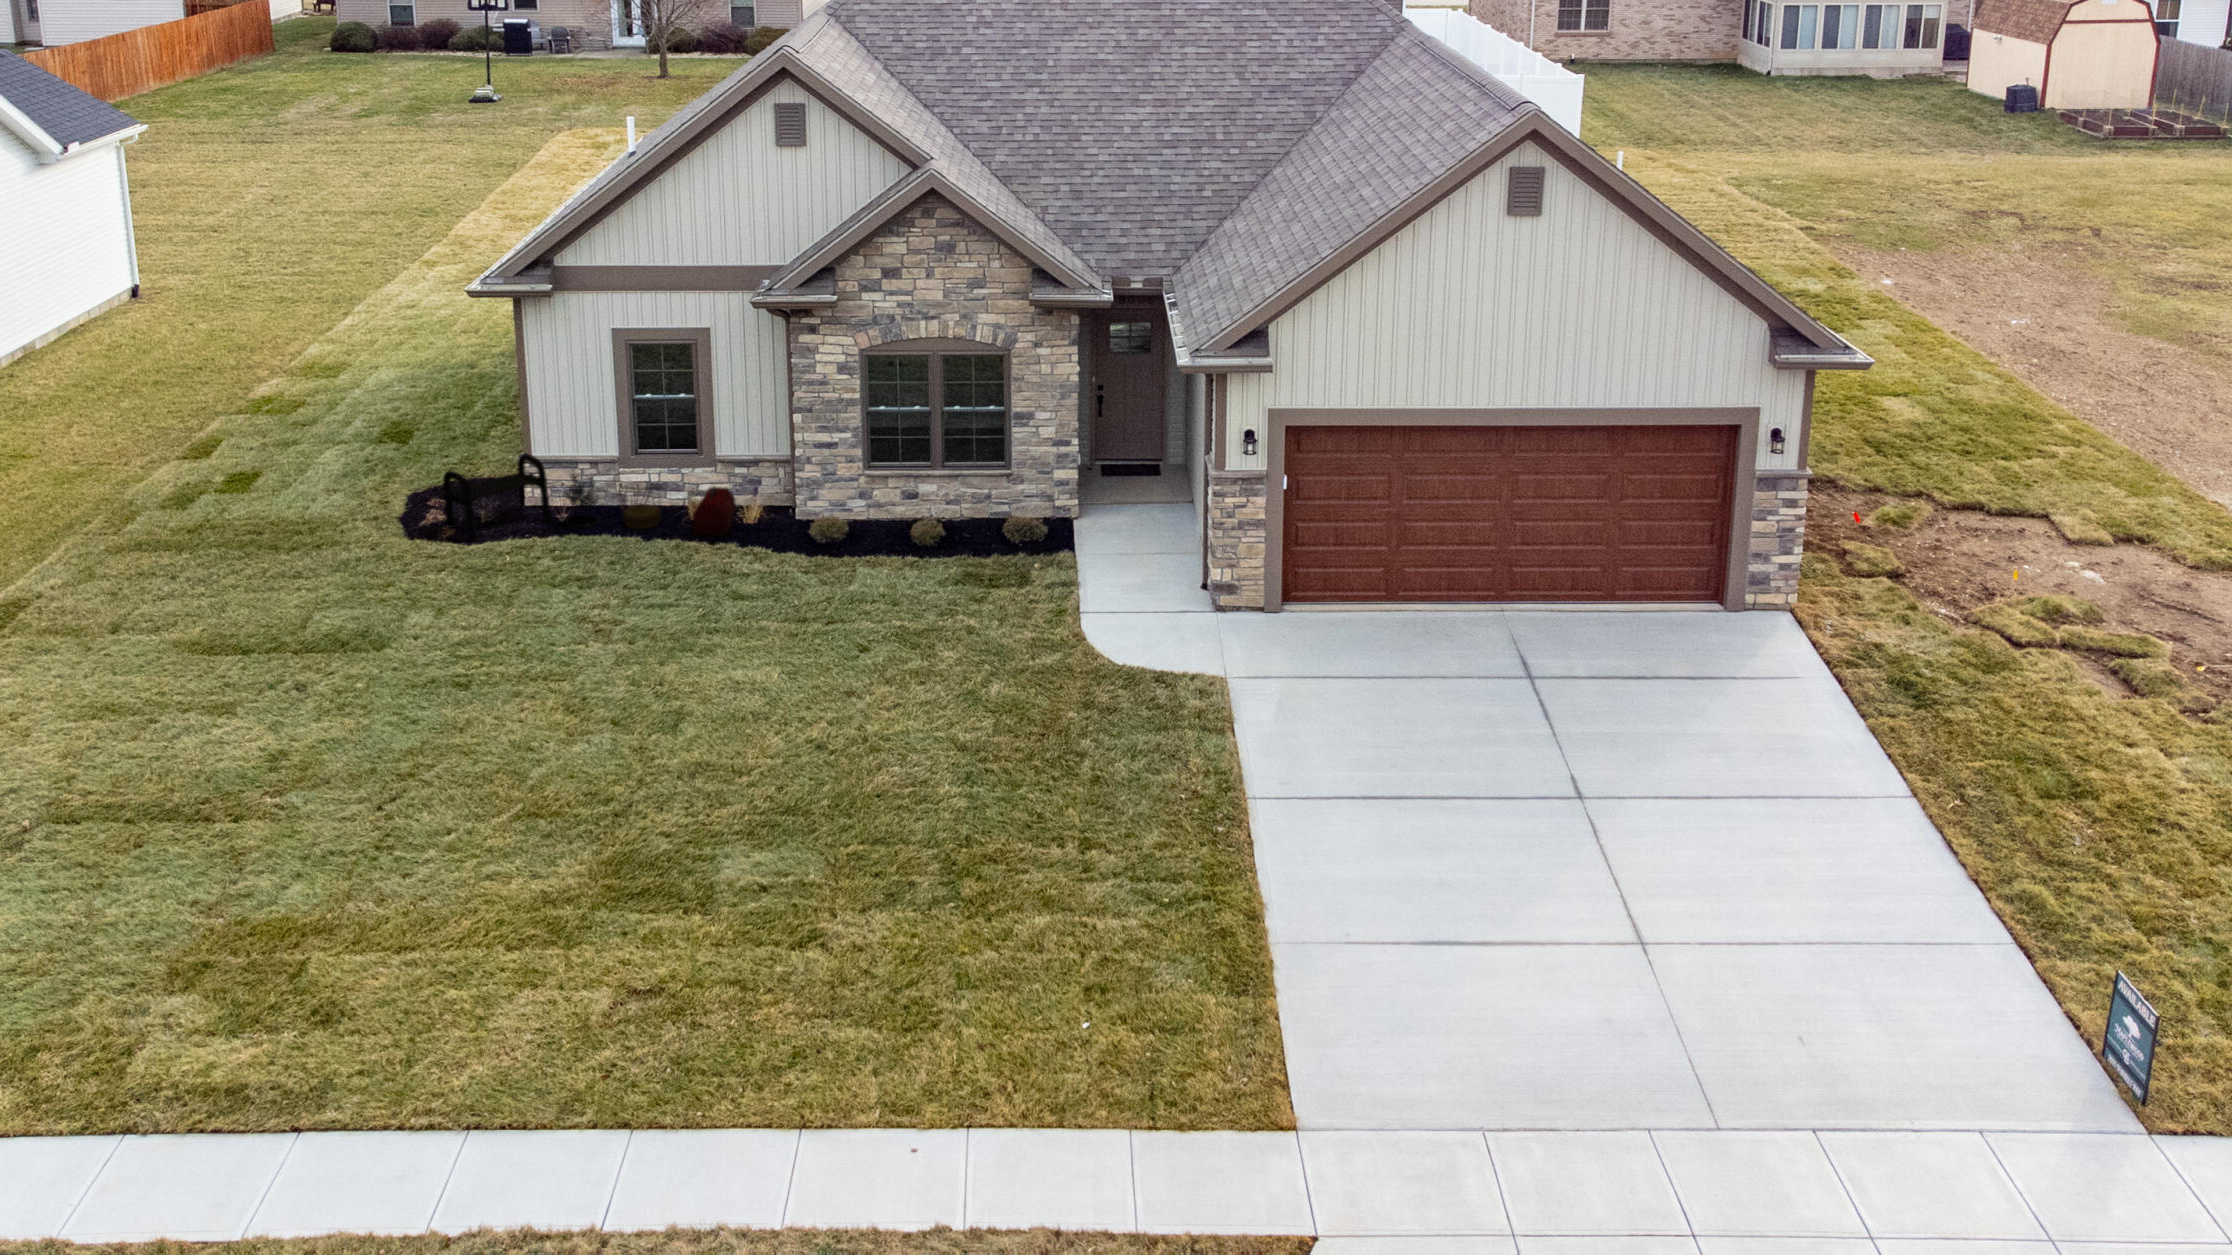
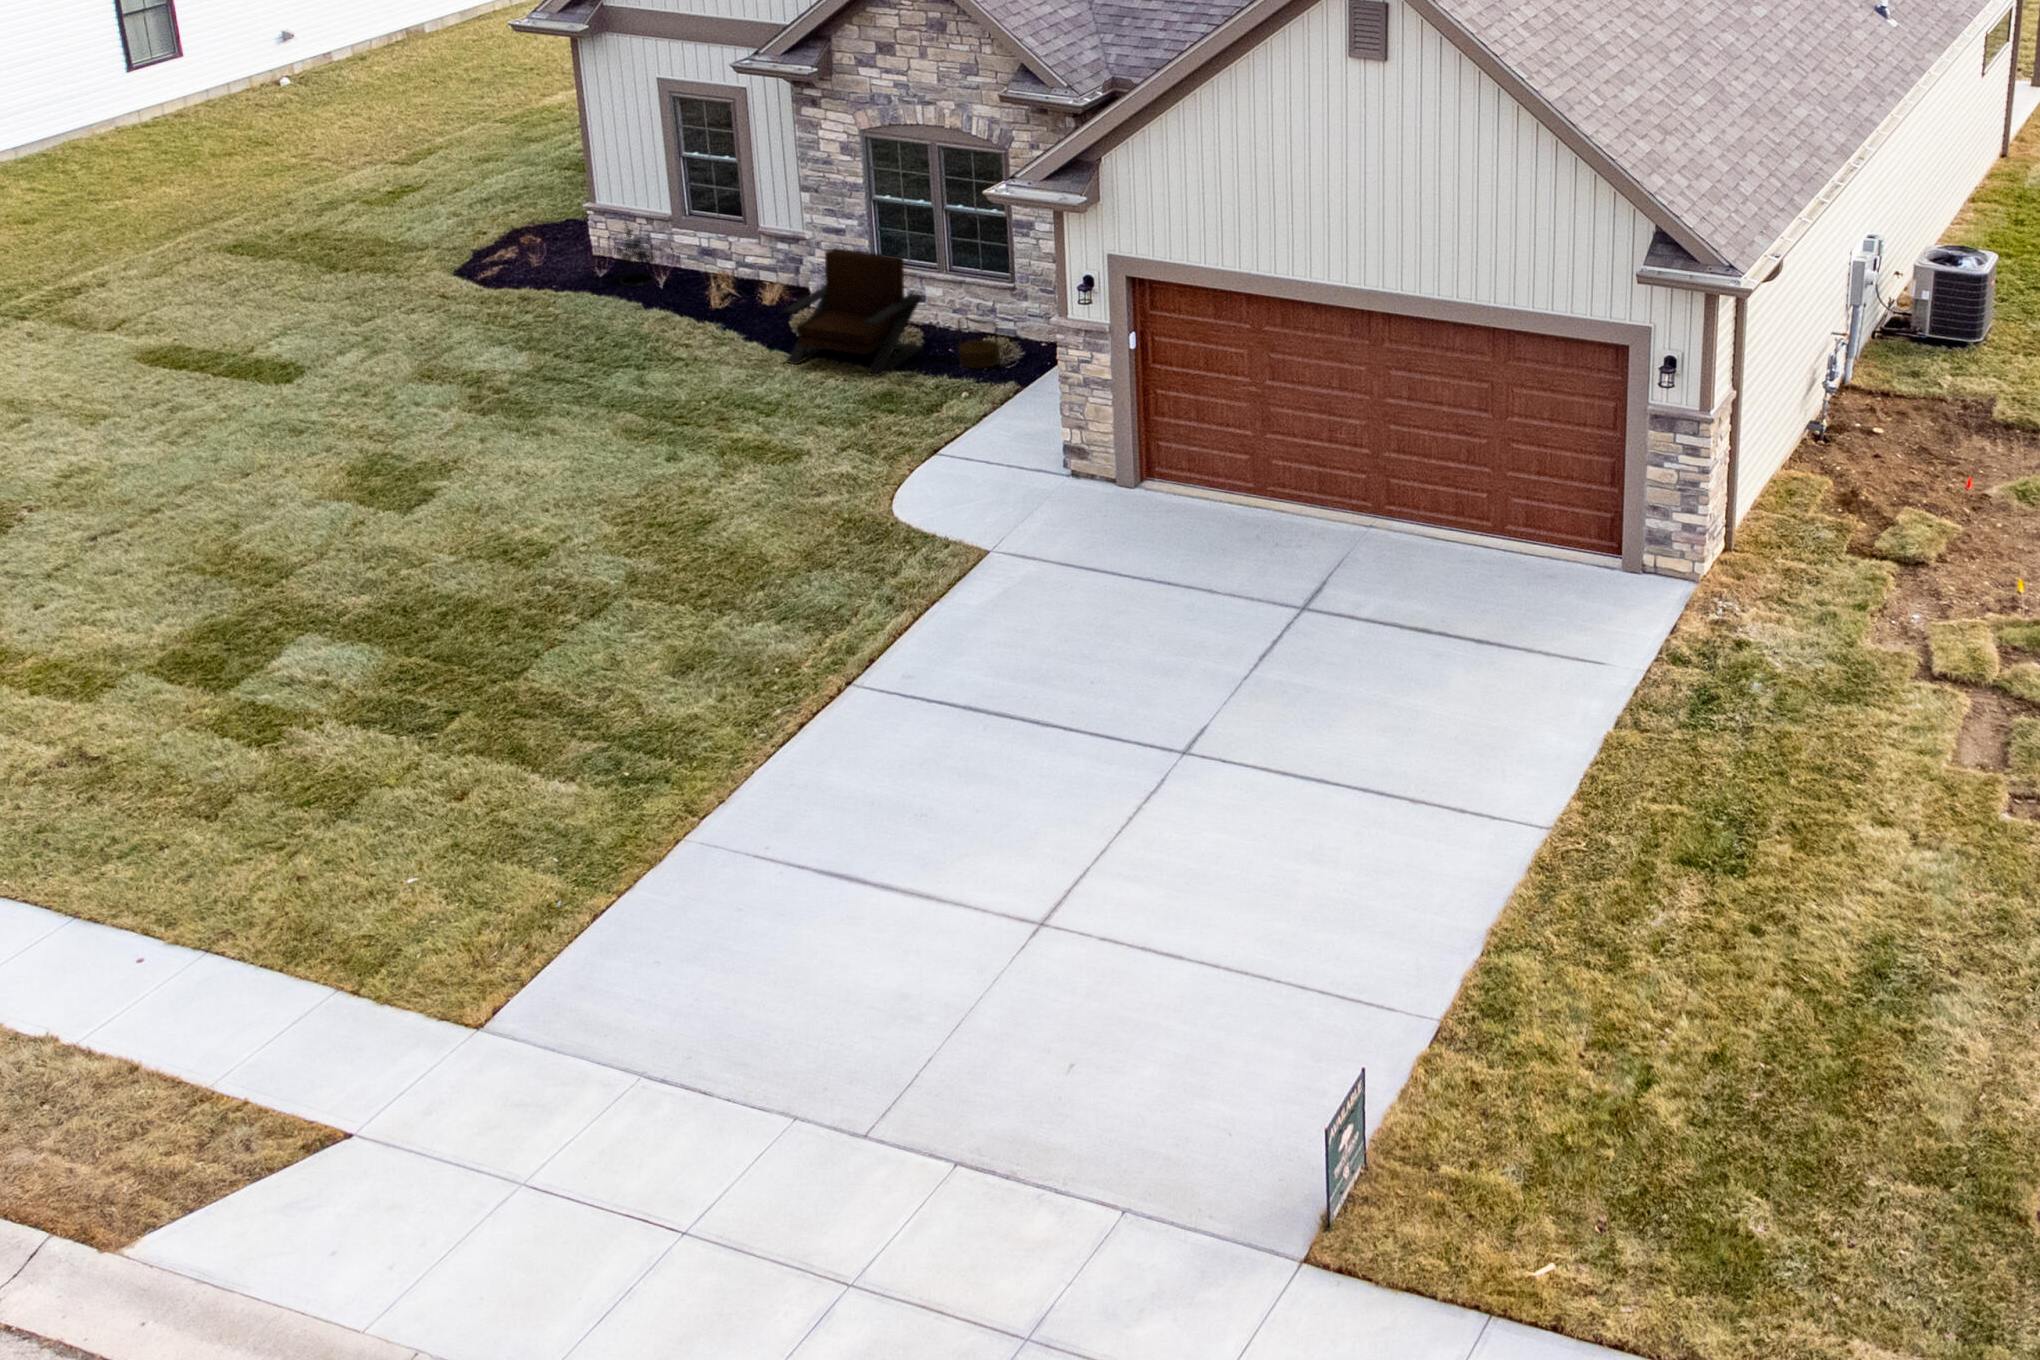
bench: present [443,453,551,541] -> none [509,200,613,285]
lounge chair: none [827,458,928,567] -> present [783,248,923,376]
toolbox: present [693,486,736,536] -> none [712,260,776,316]
woven basket: present [623,487,660,529] -> present [958,317,999,368]

